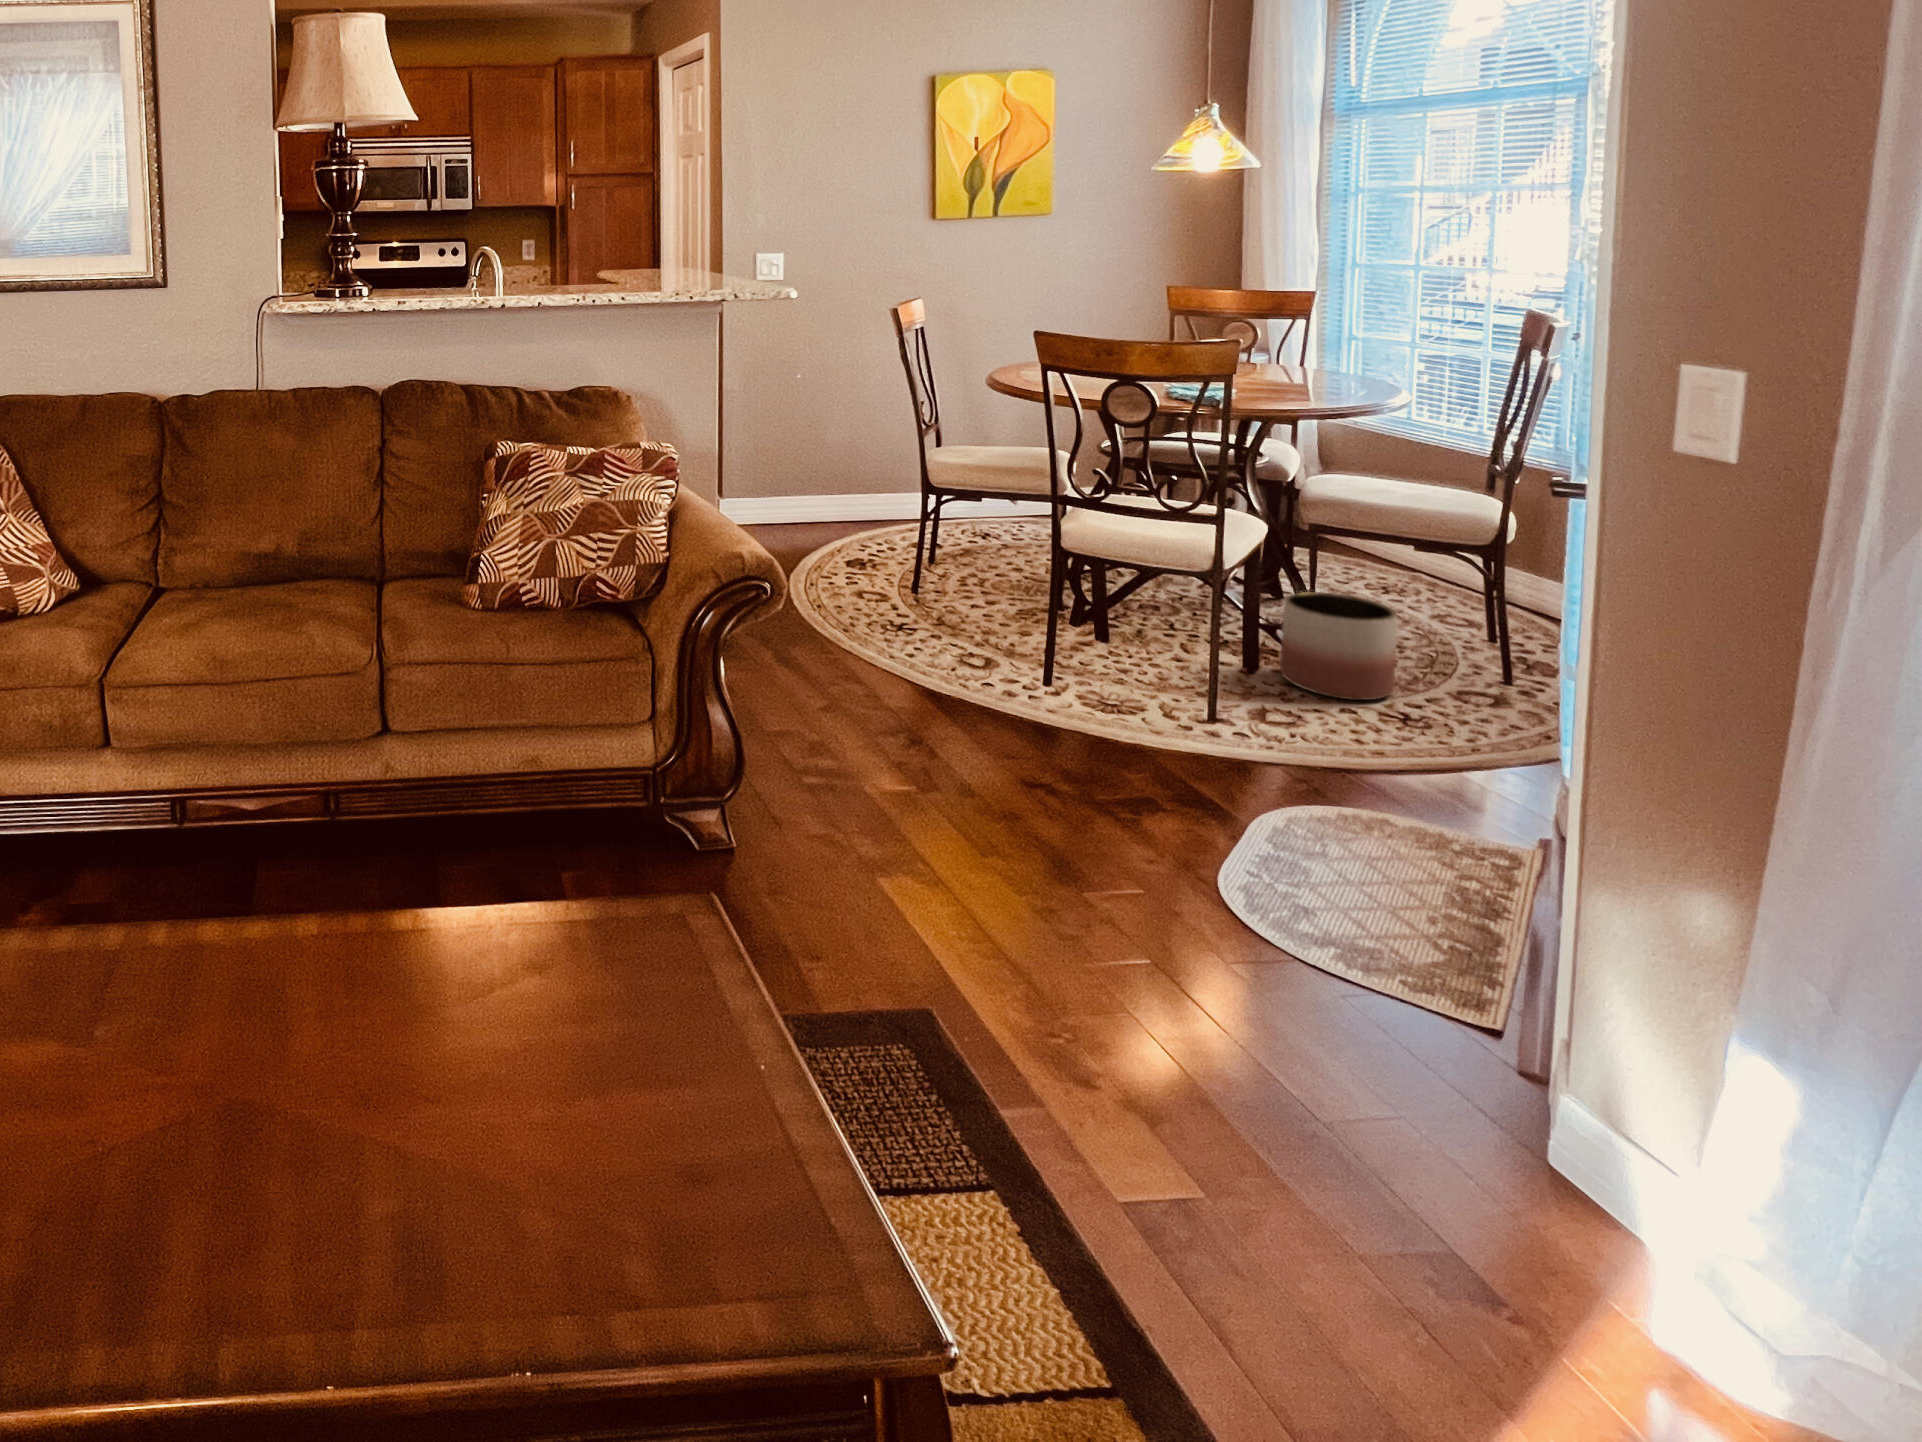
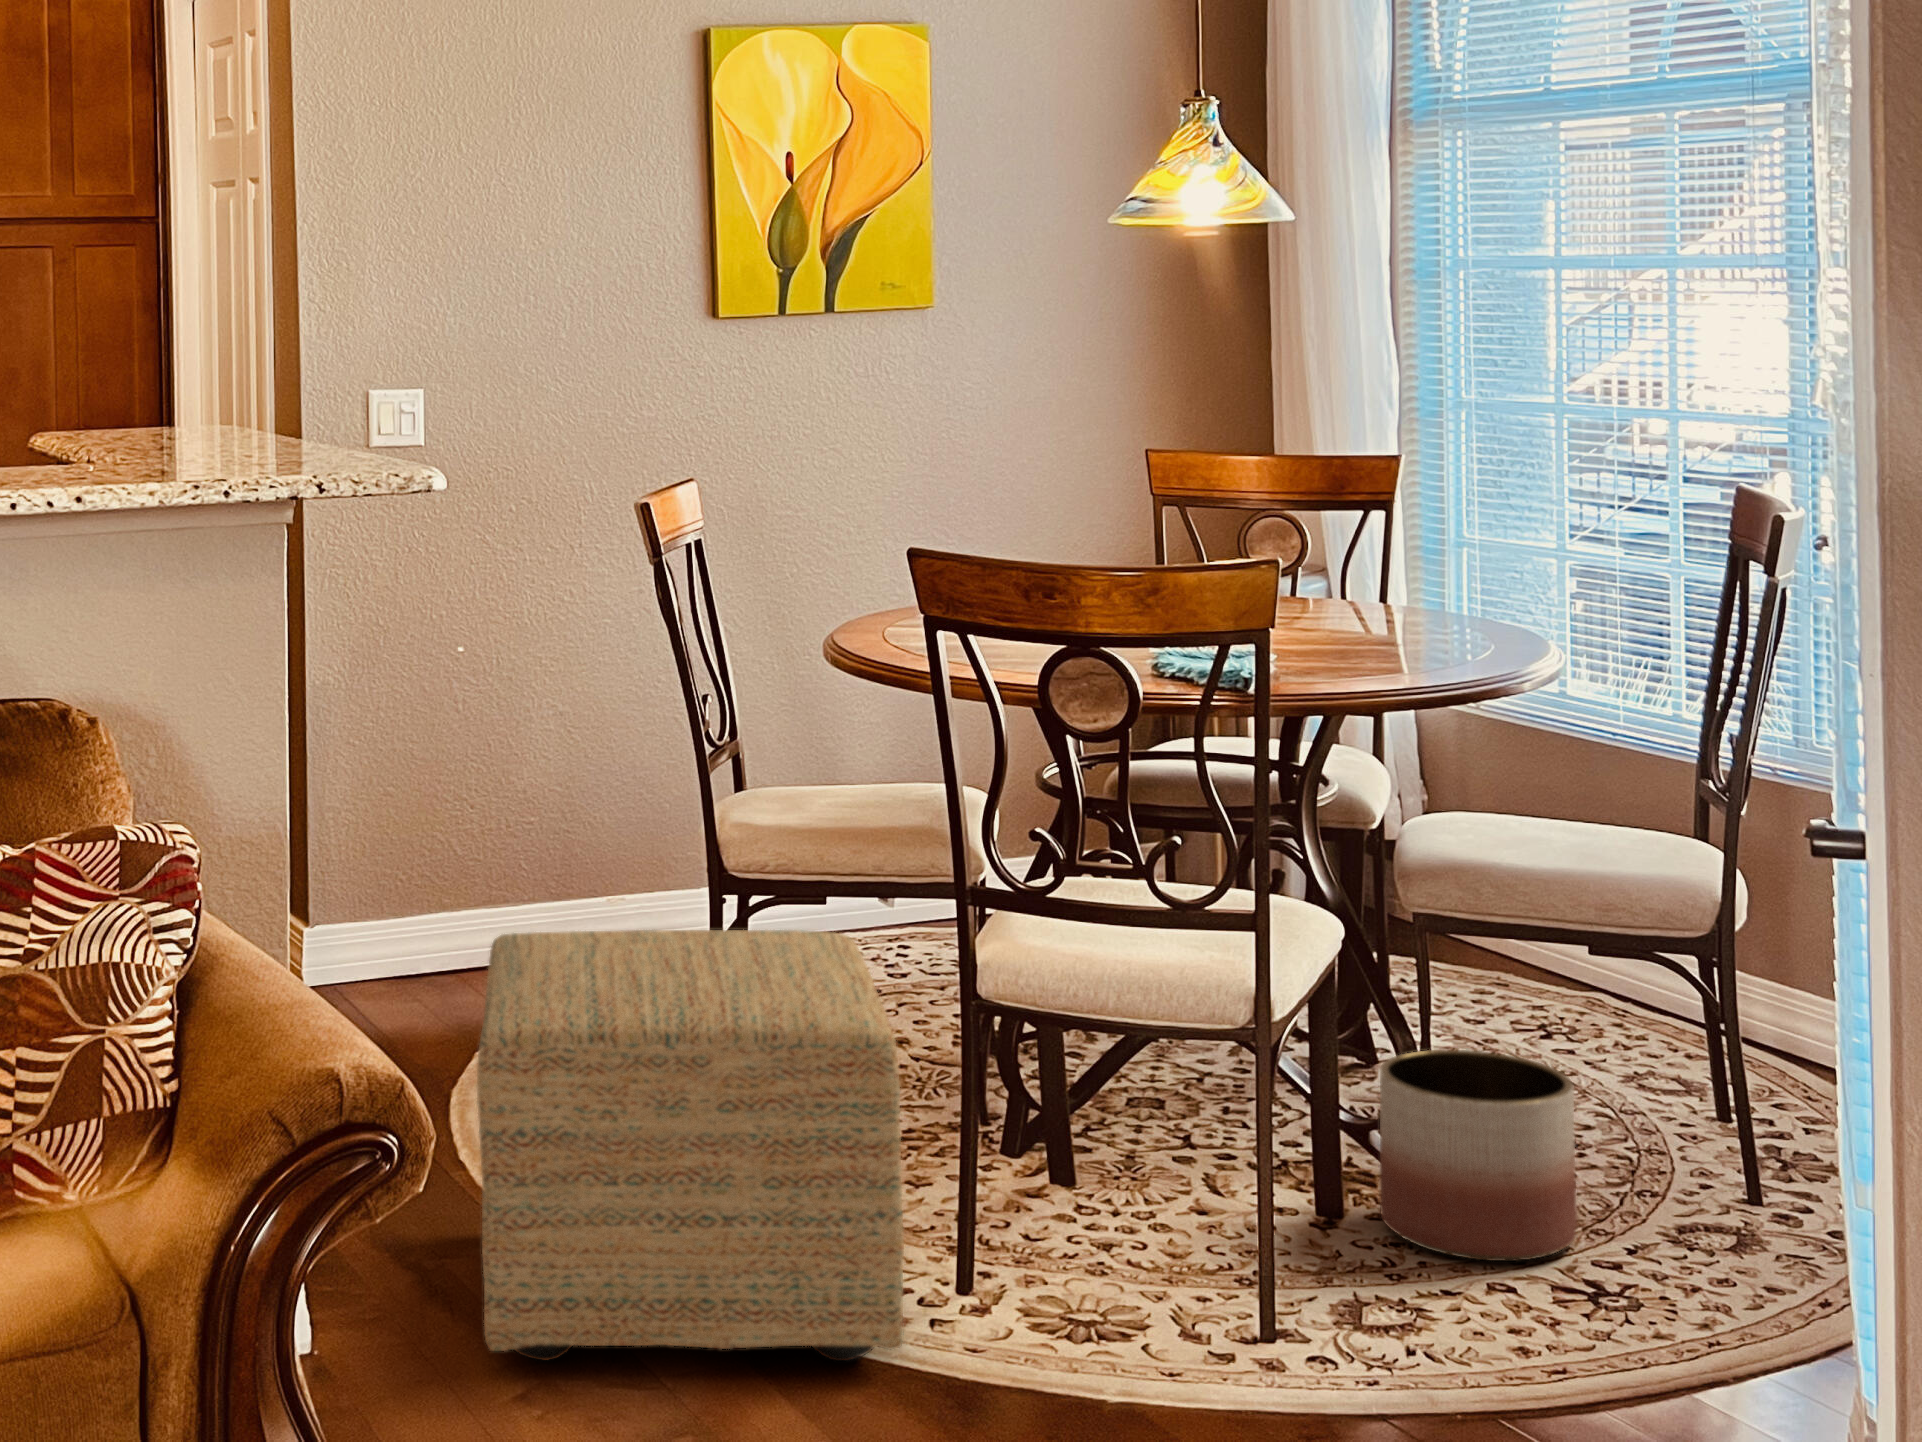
ottoman: none [806,504,1017,712] -> present [477,930,904,1361]

